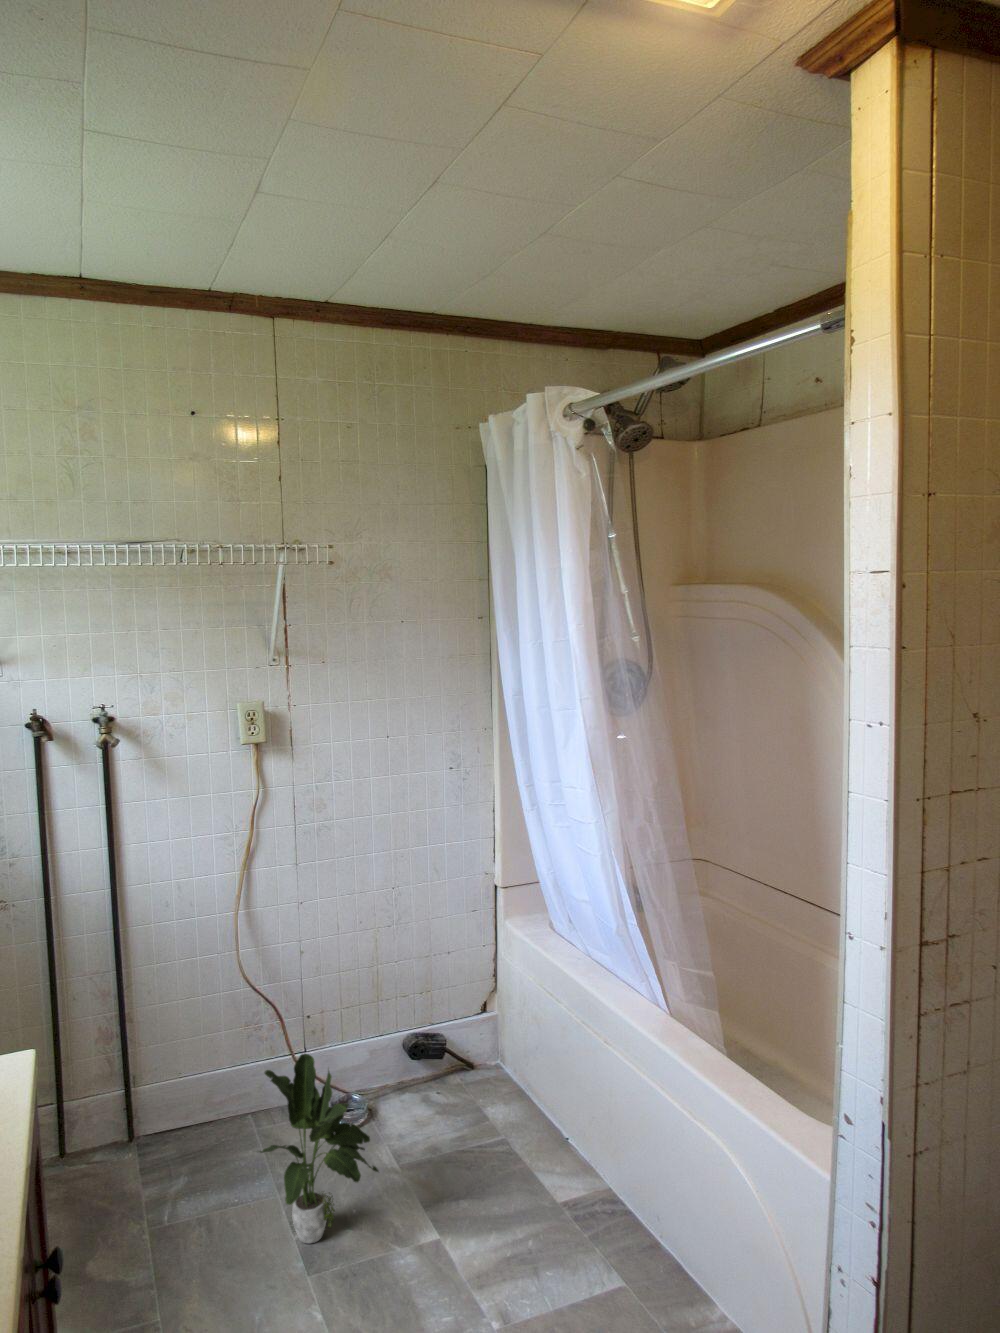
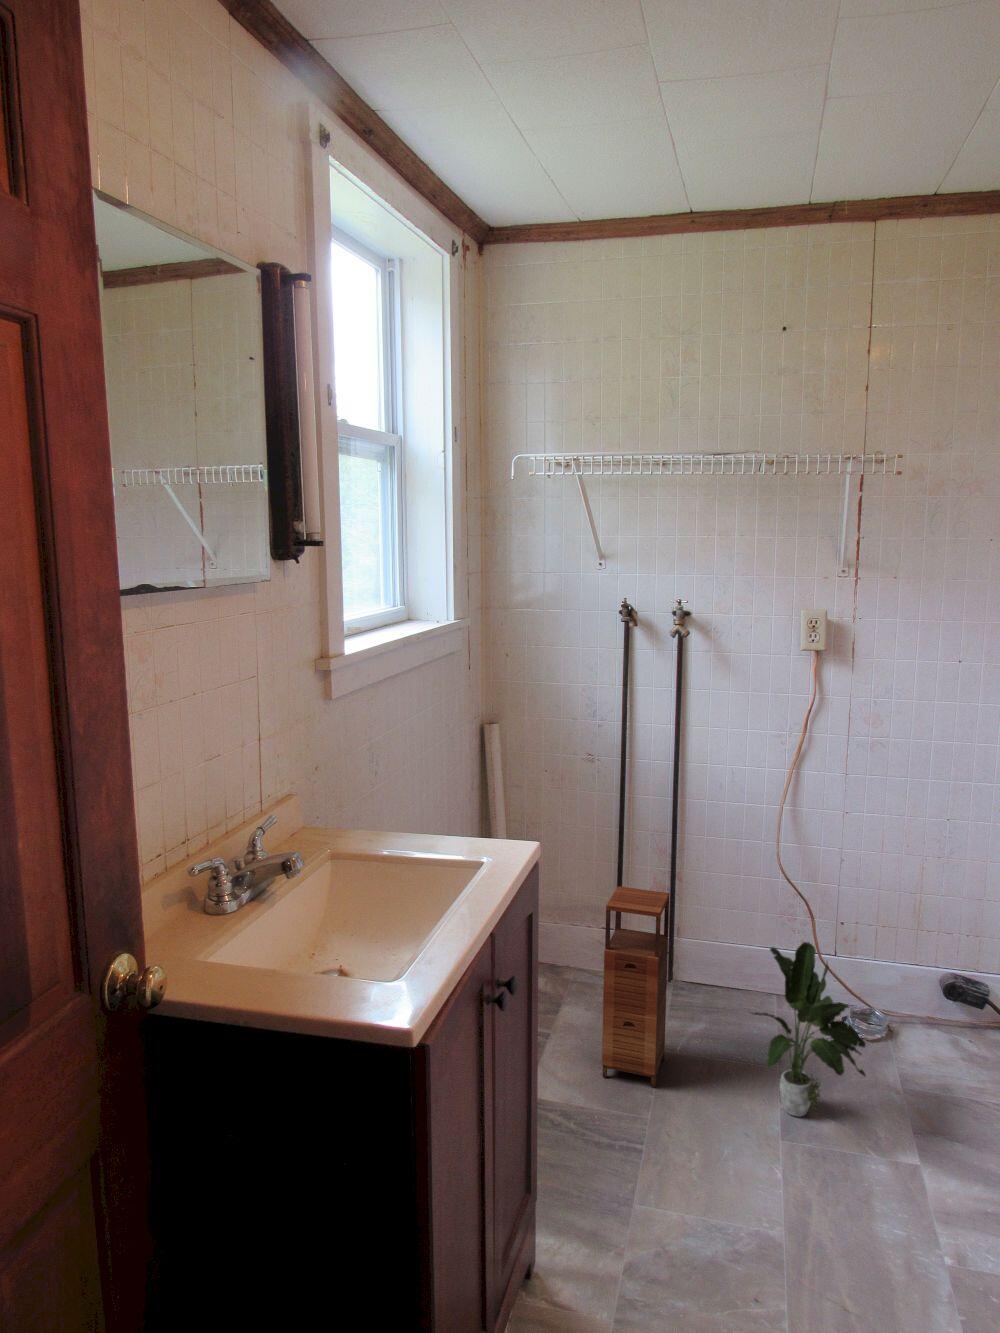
storage cabinet: none [73,1047,154,1299] -> present [602,886,669,1087]

